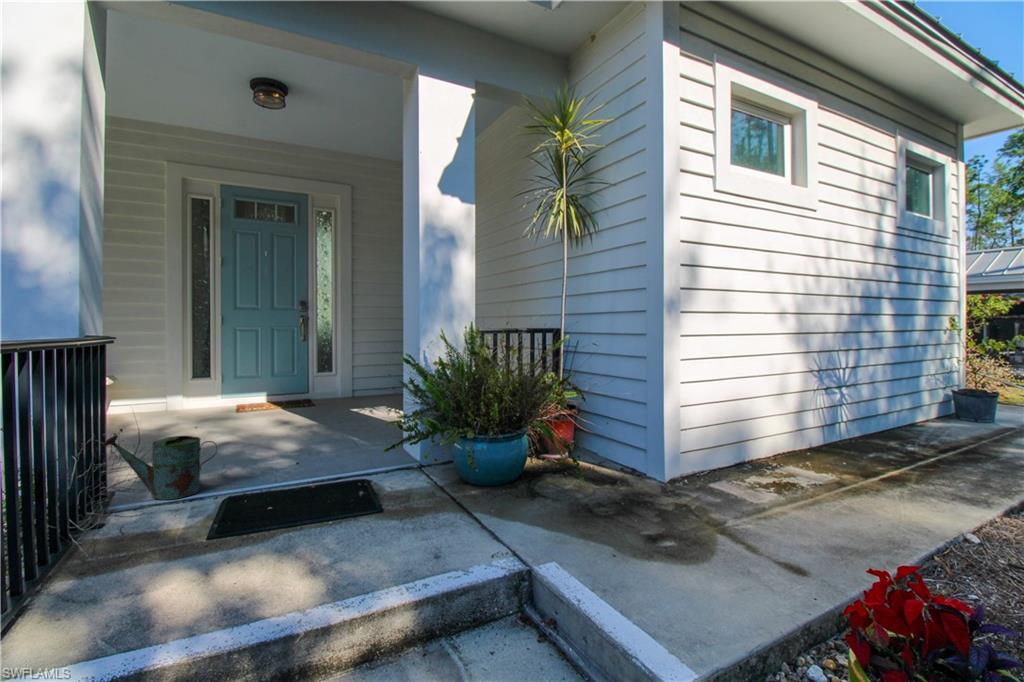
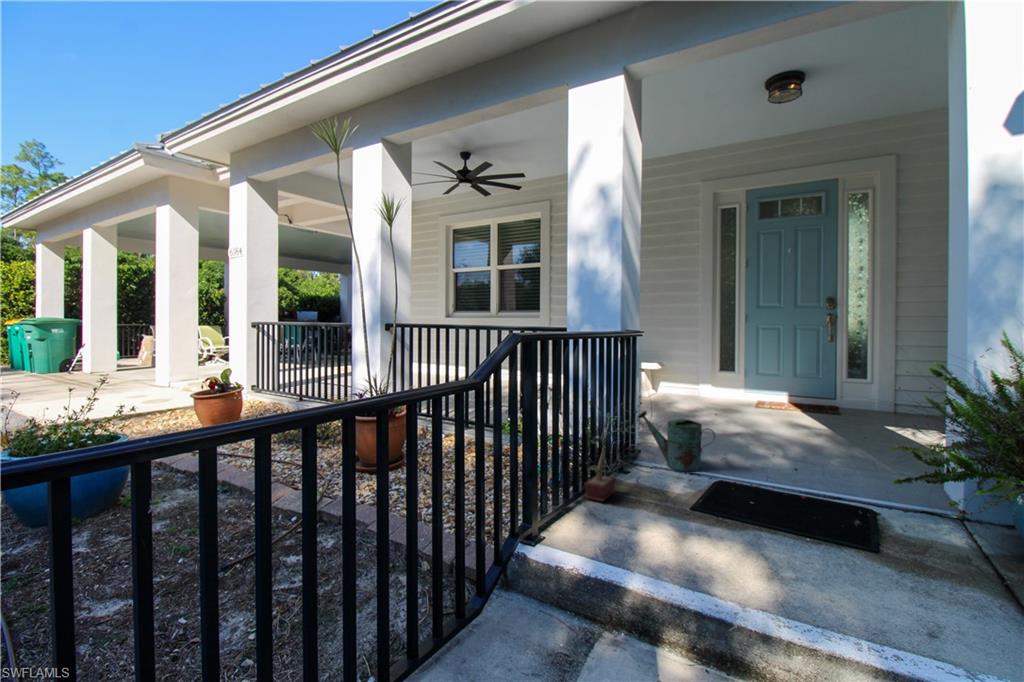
potted plant: none [22,438,107,584] -> present [584,407,631,501]

